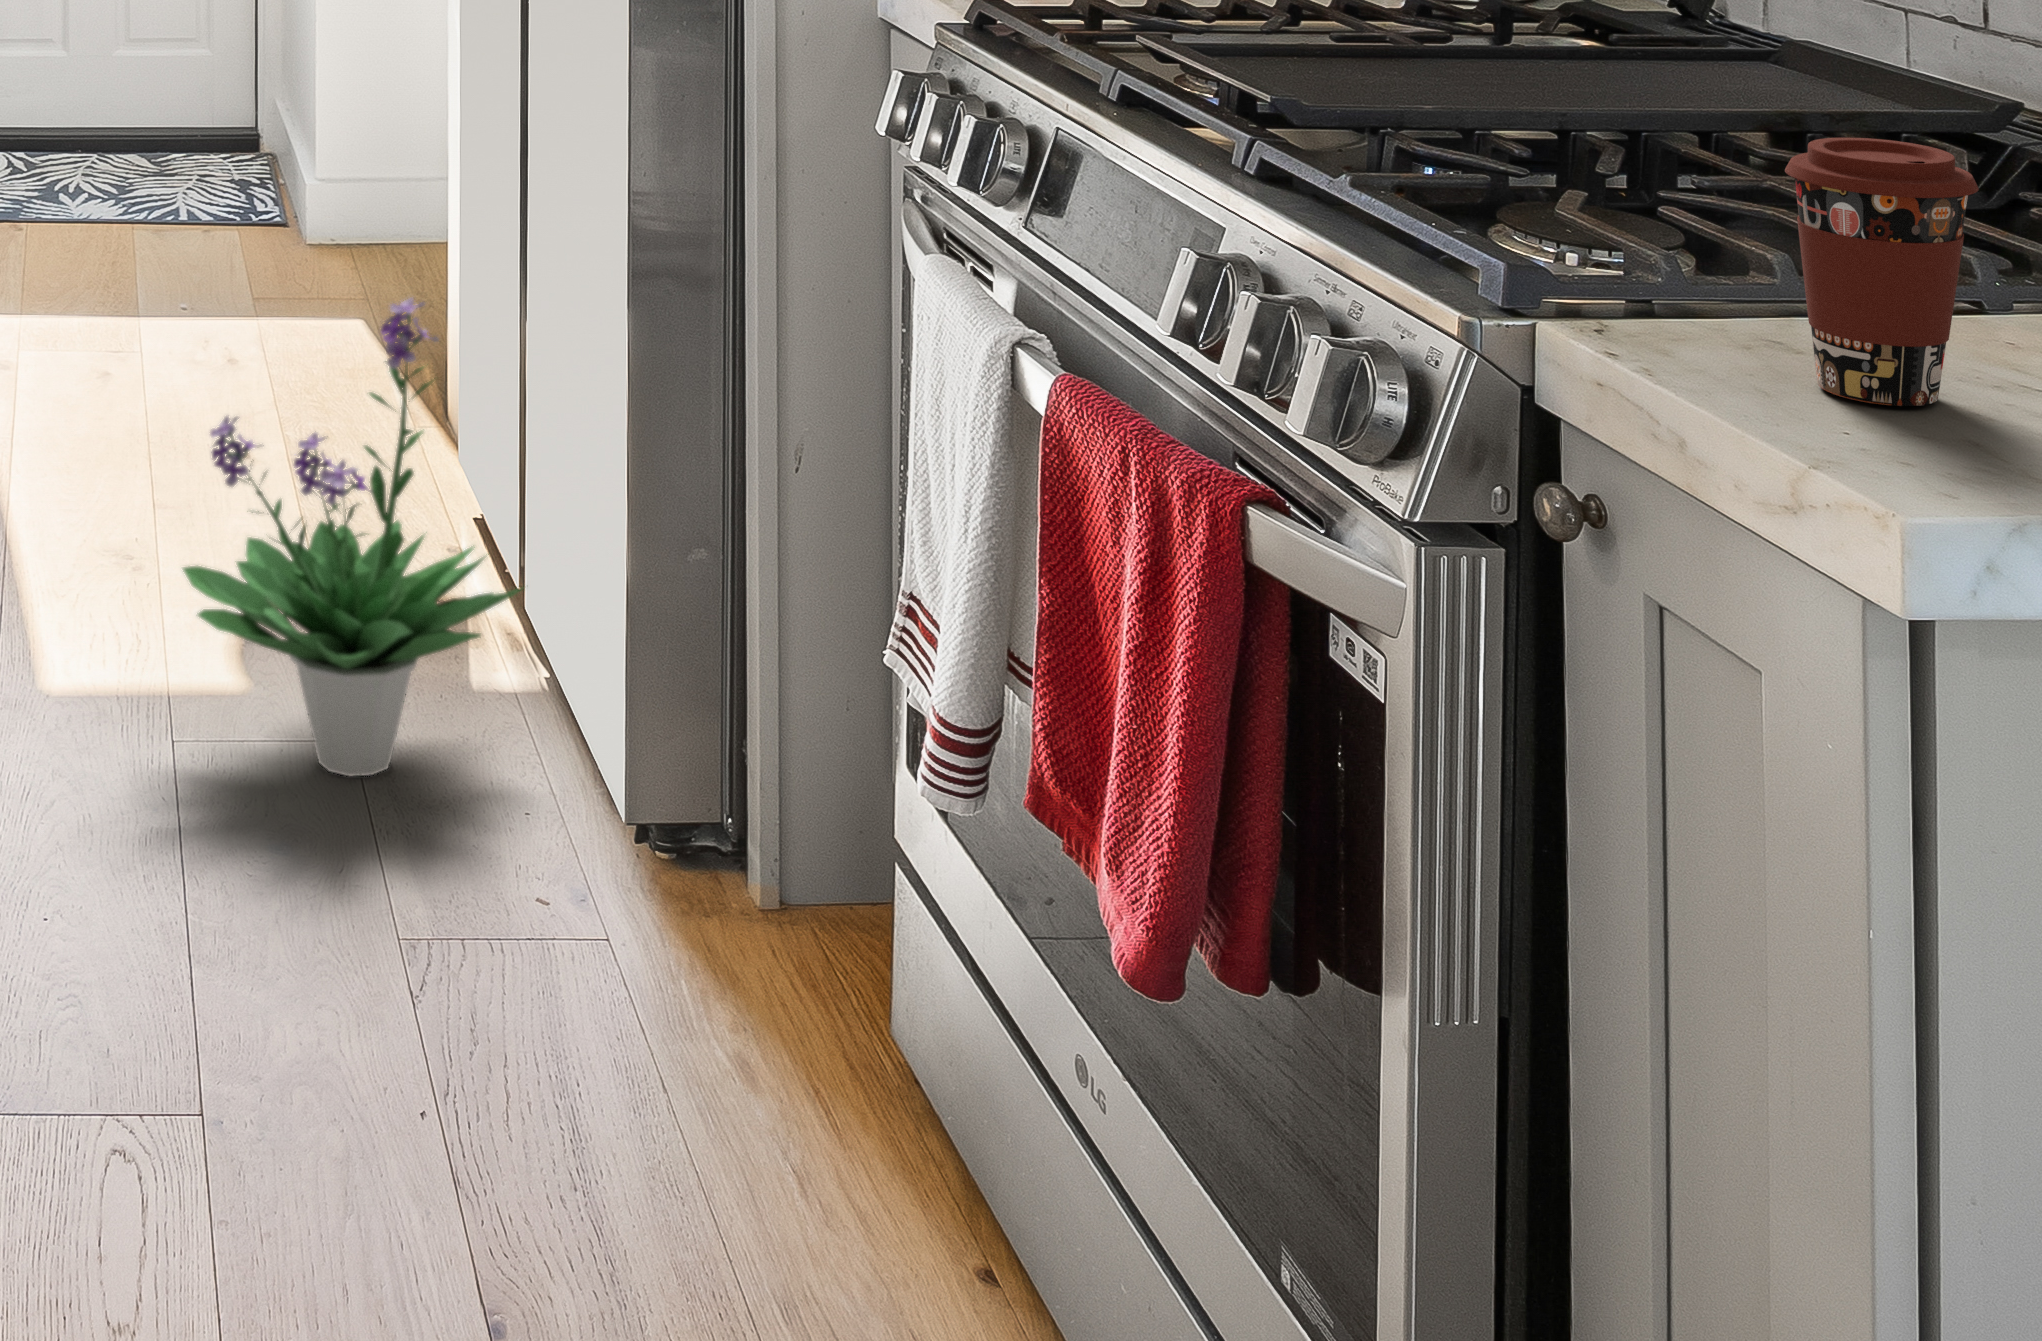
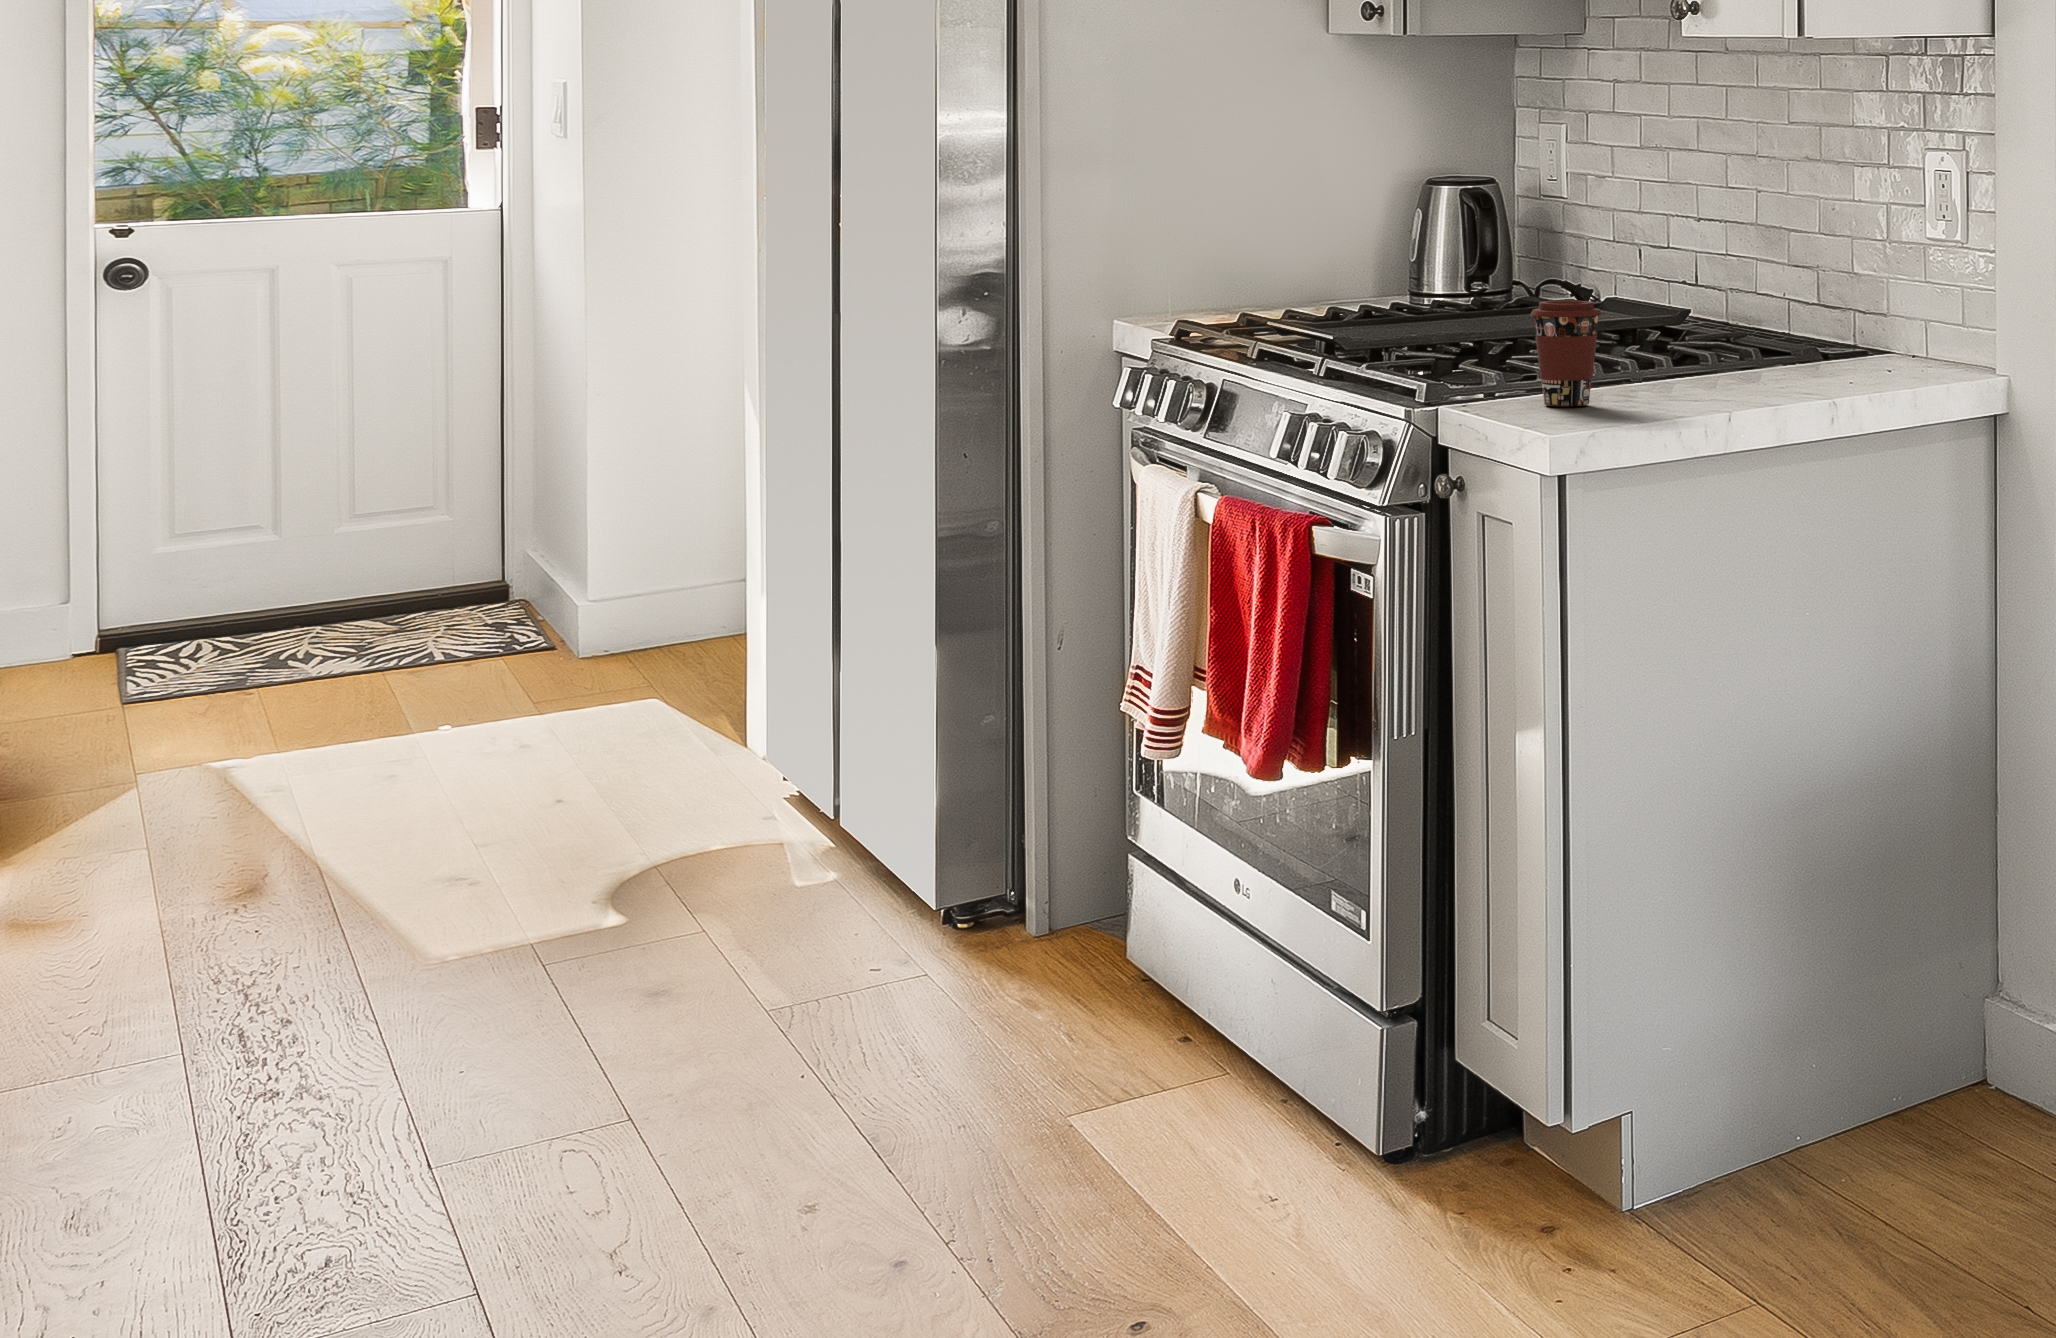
potted plant: present [183,298,522,776] -> none [588,585,858,924]

